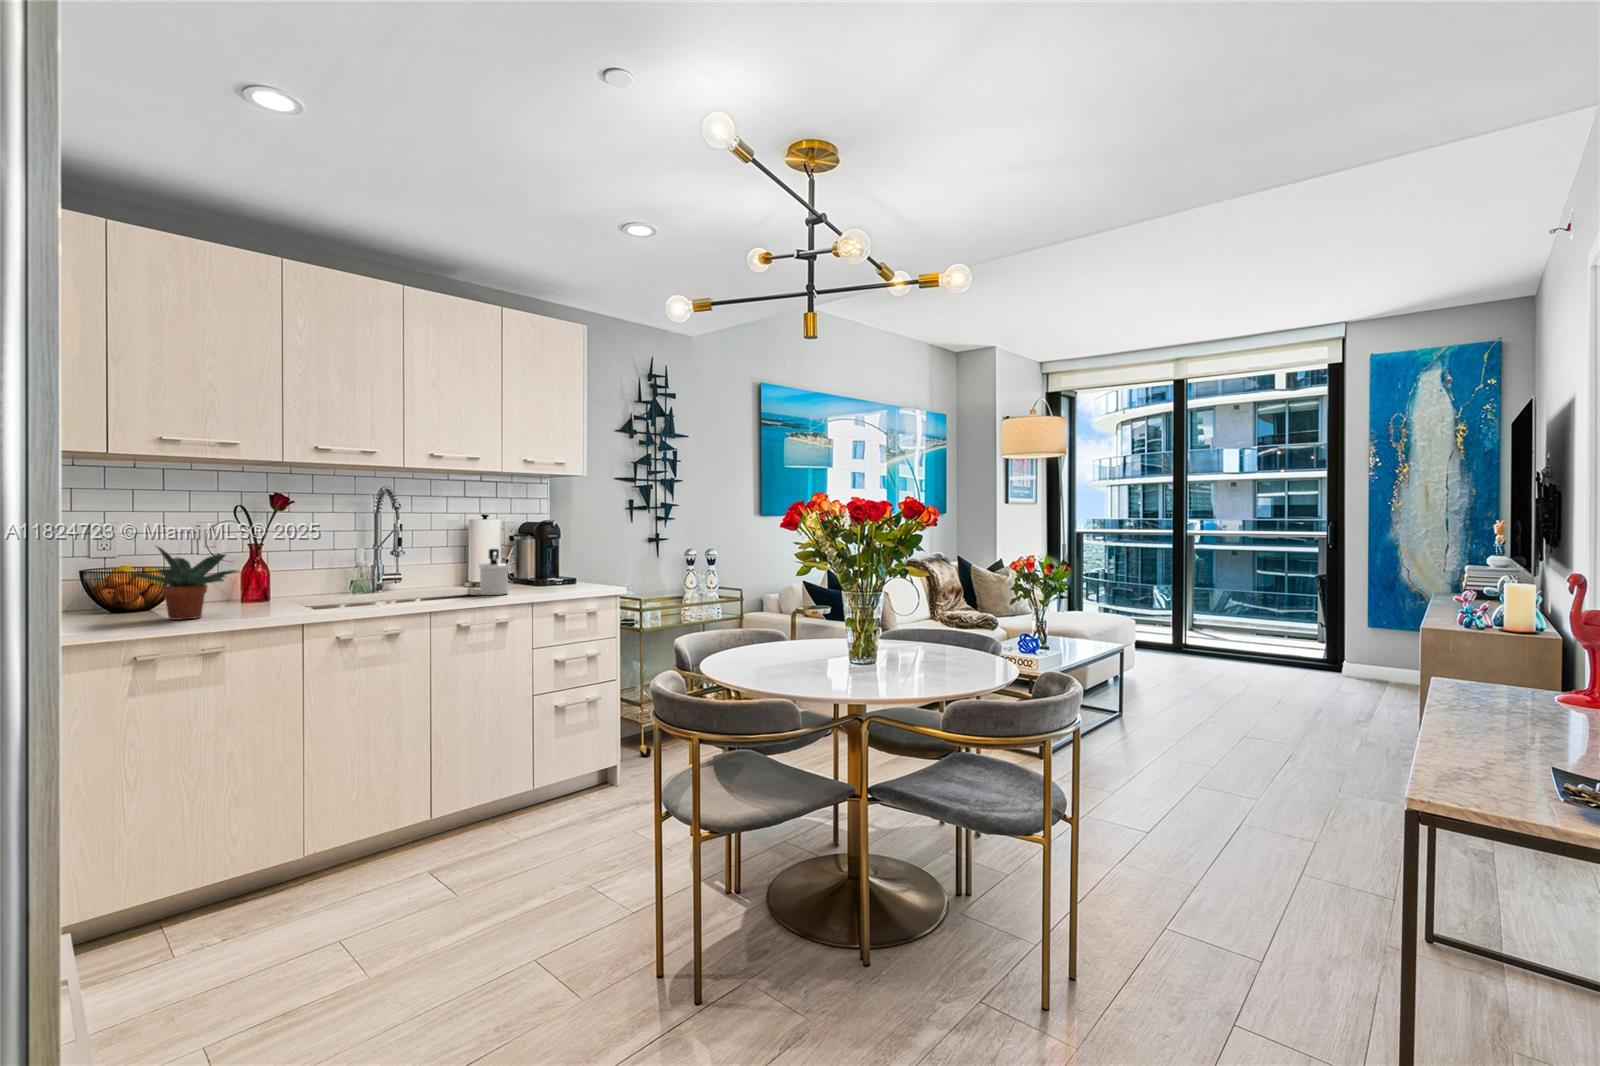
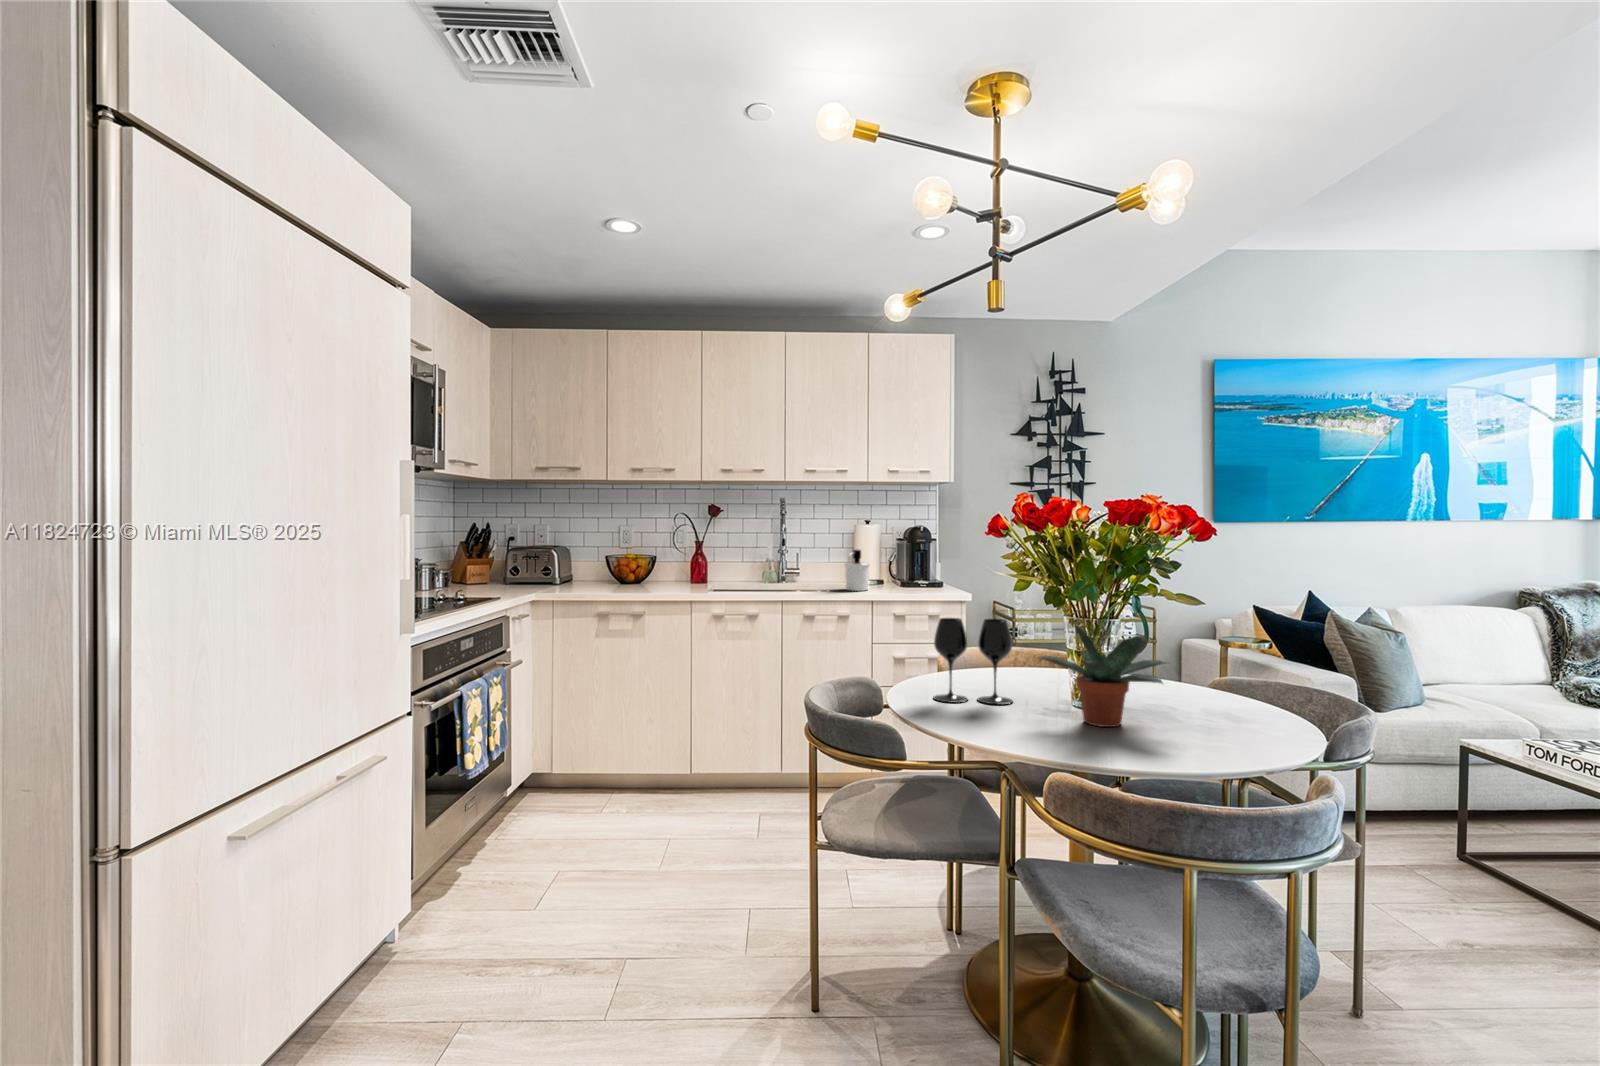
potted plant: present [129,547,238,620] -> present [1037,625,1166,727]
wine glass: none [764,601,827,680] -> present [934,618,1013,704]

